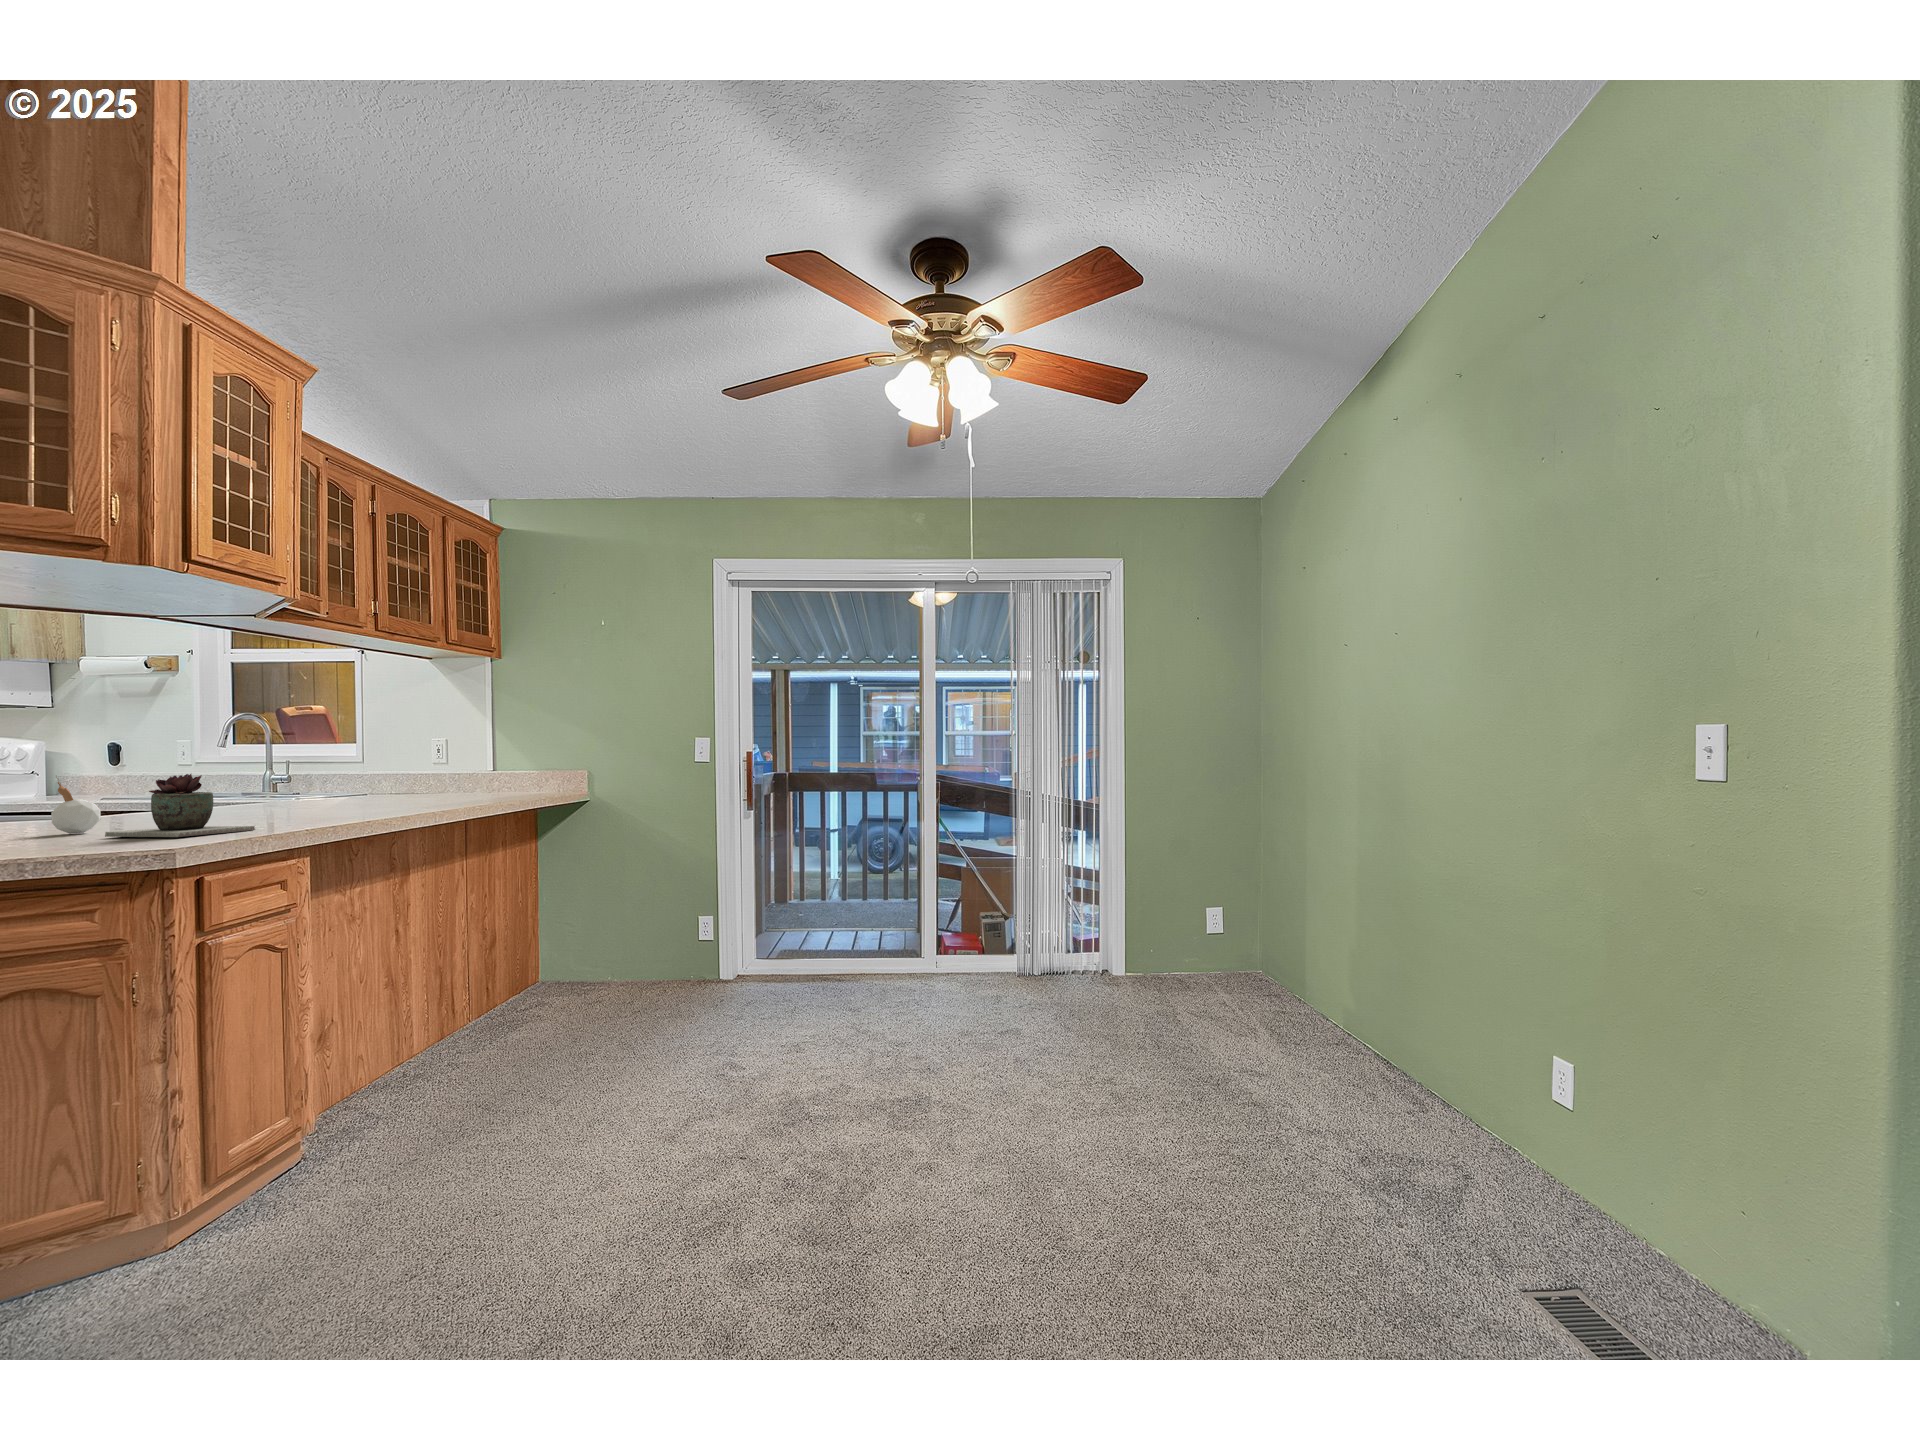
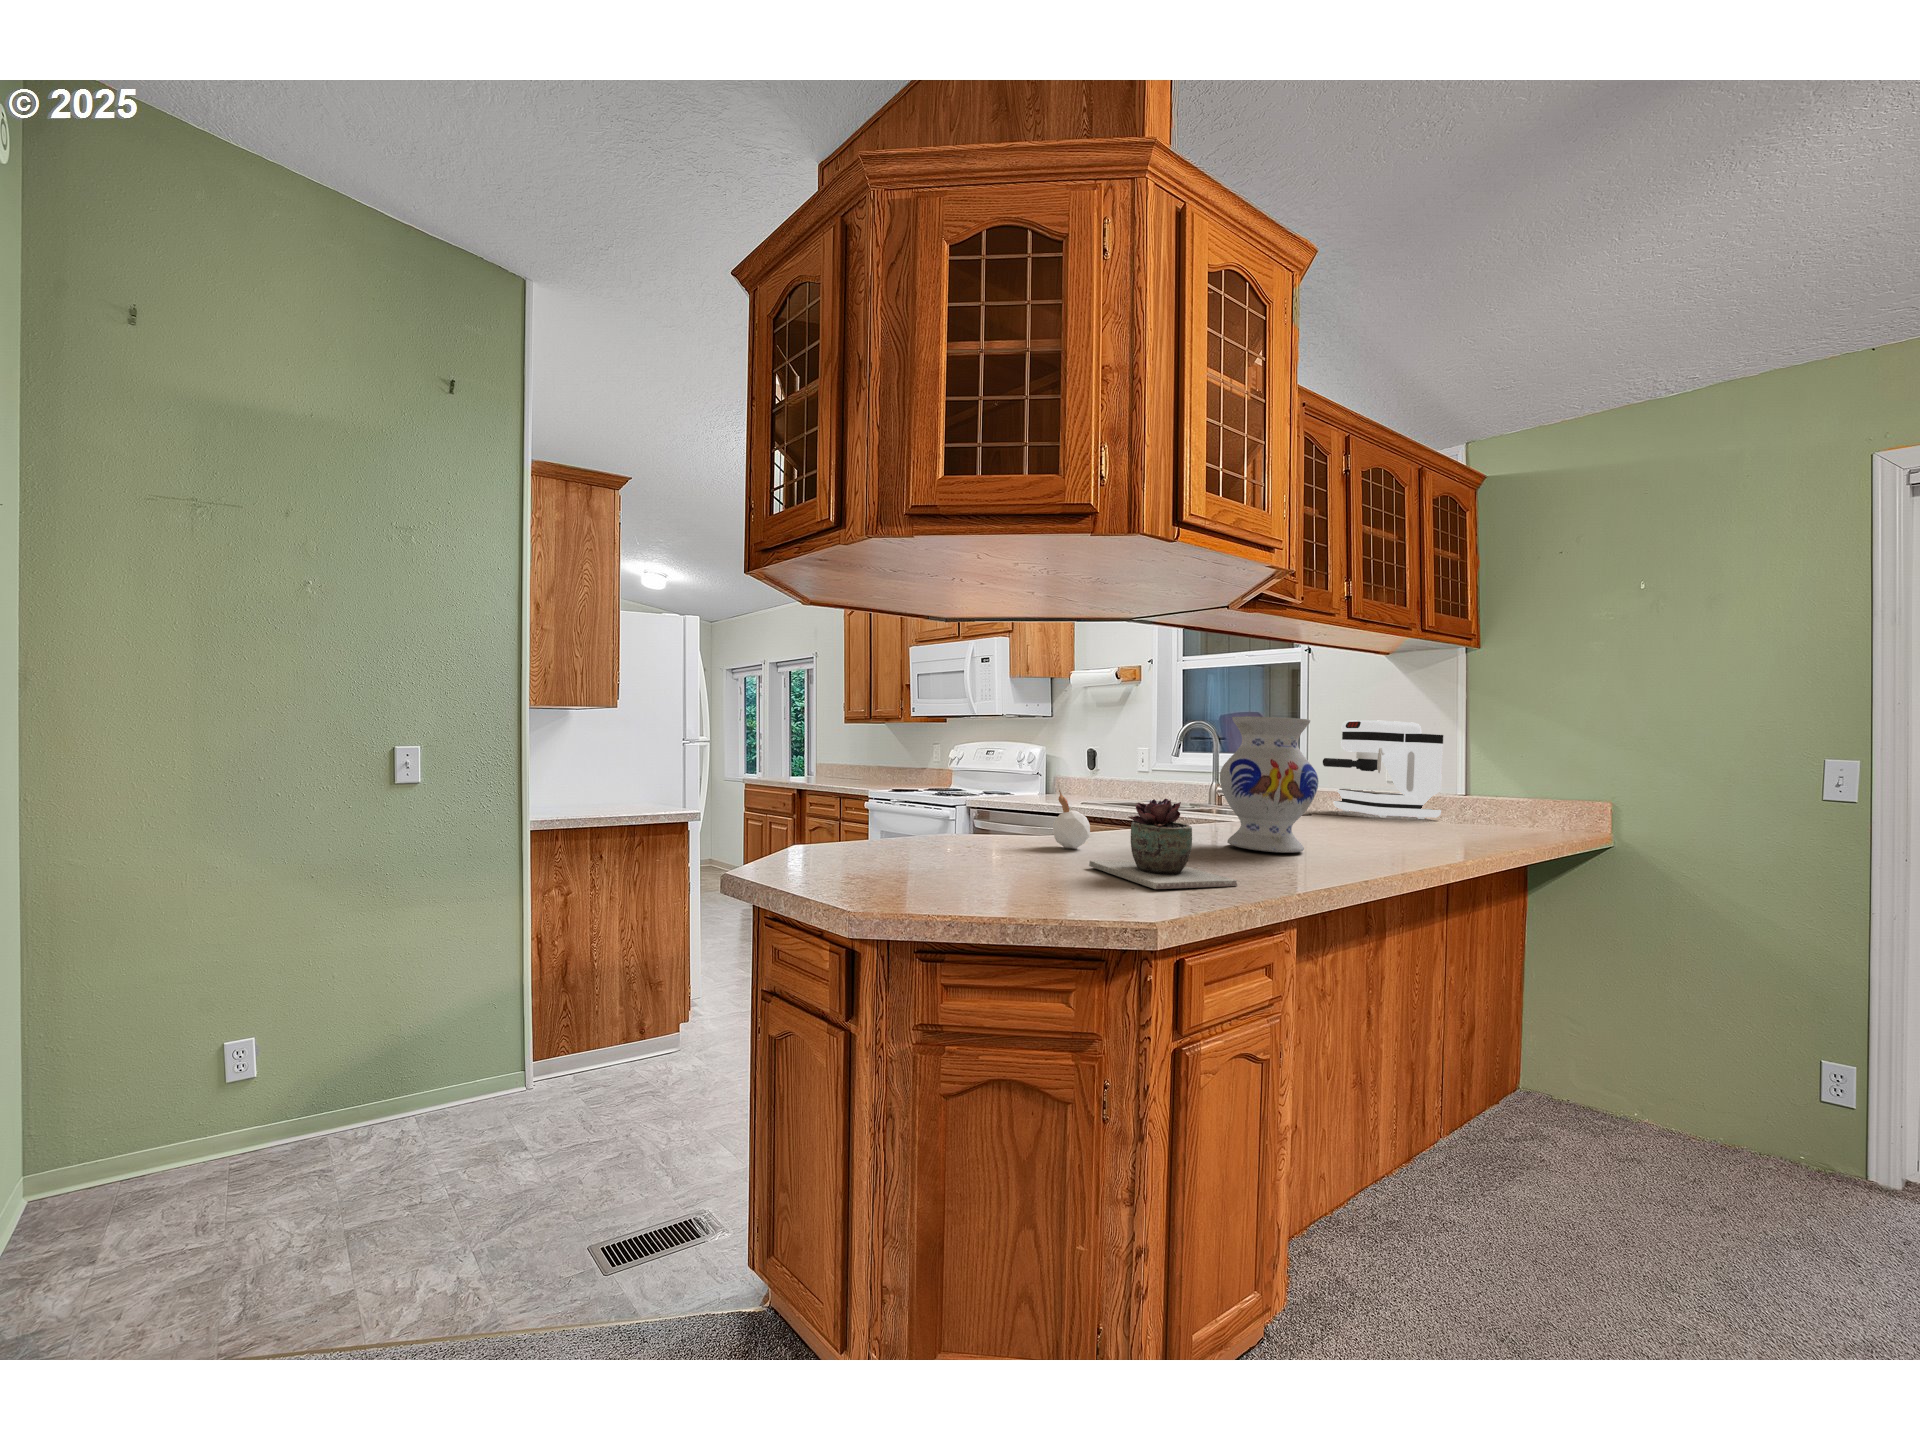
vase: none [248,711,339,816] -> present [1220,717,1318,853]
coffee maker: none [371,715,473,793] -> present [1323,720,1443,819]

